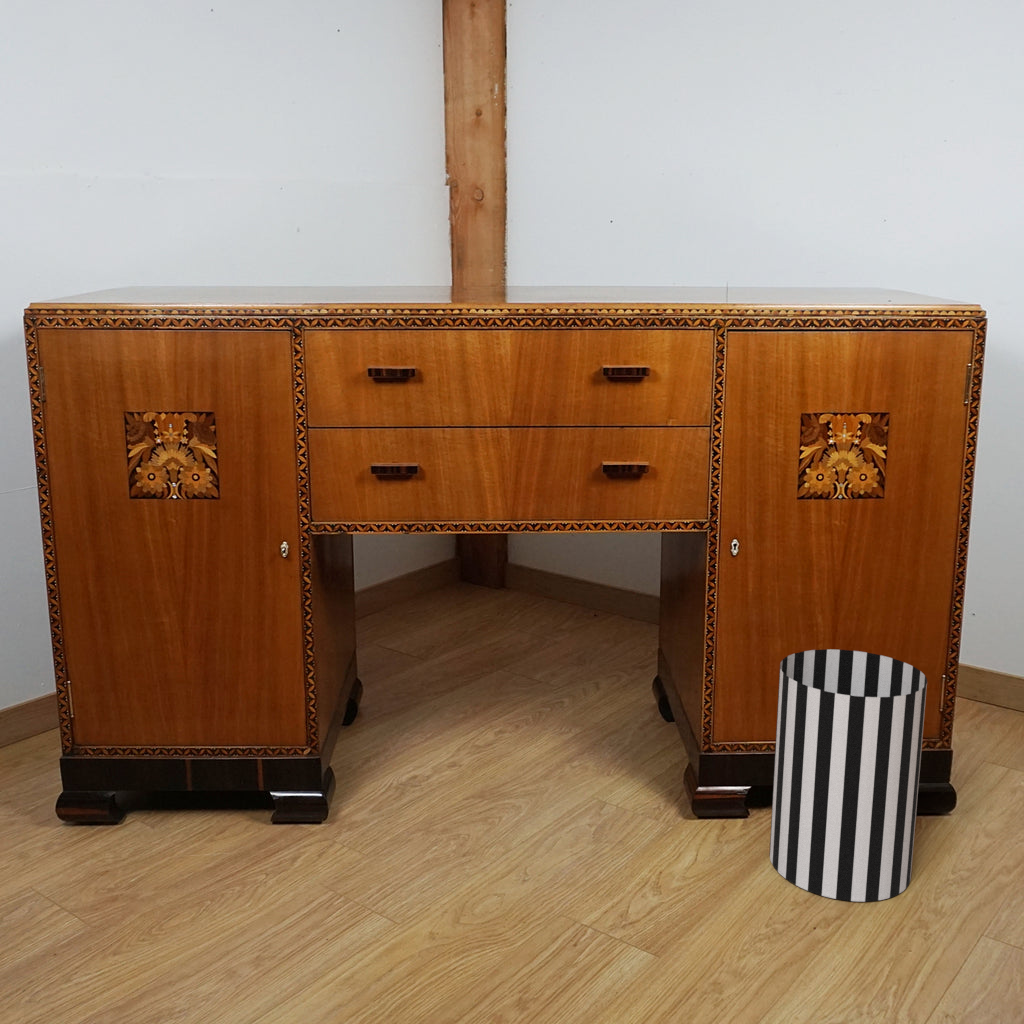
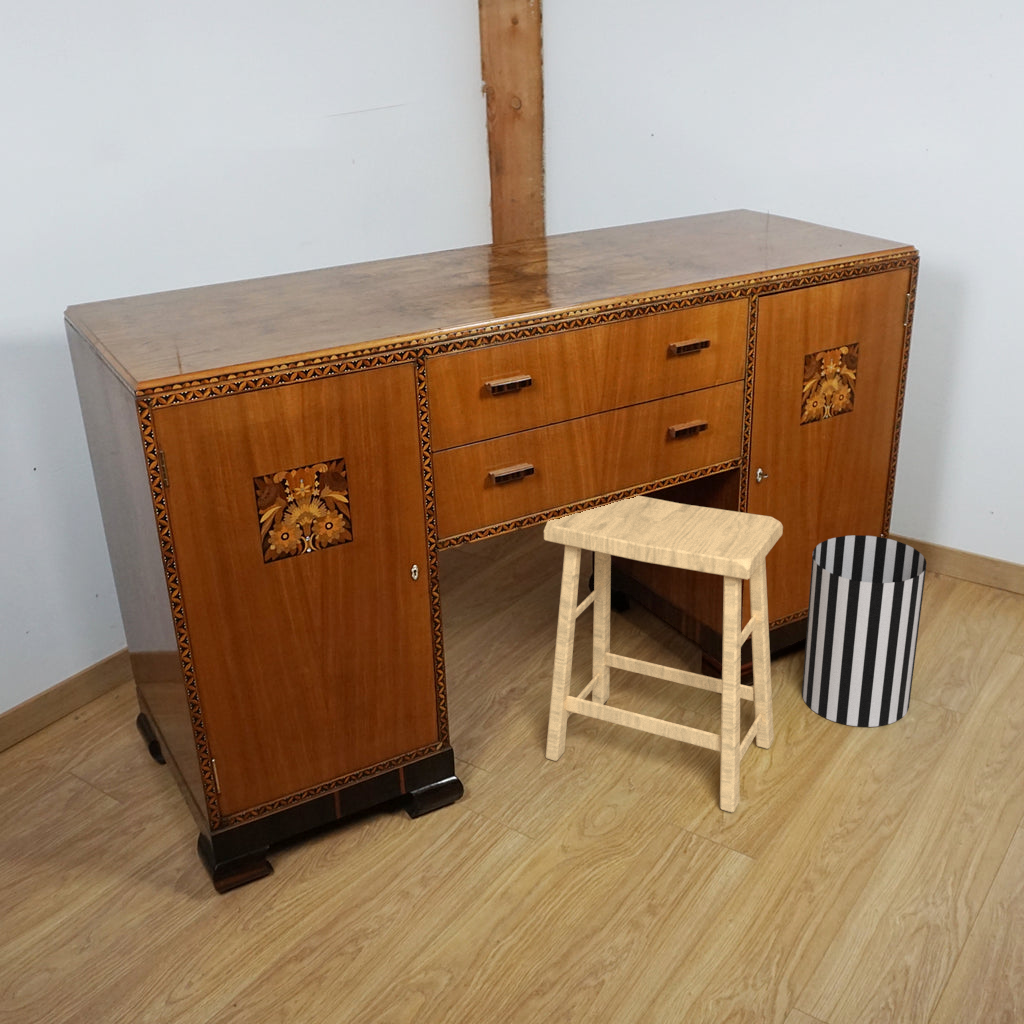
footstool: none [437,529,689,920] -> present [544,496,783,812]

